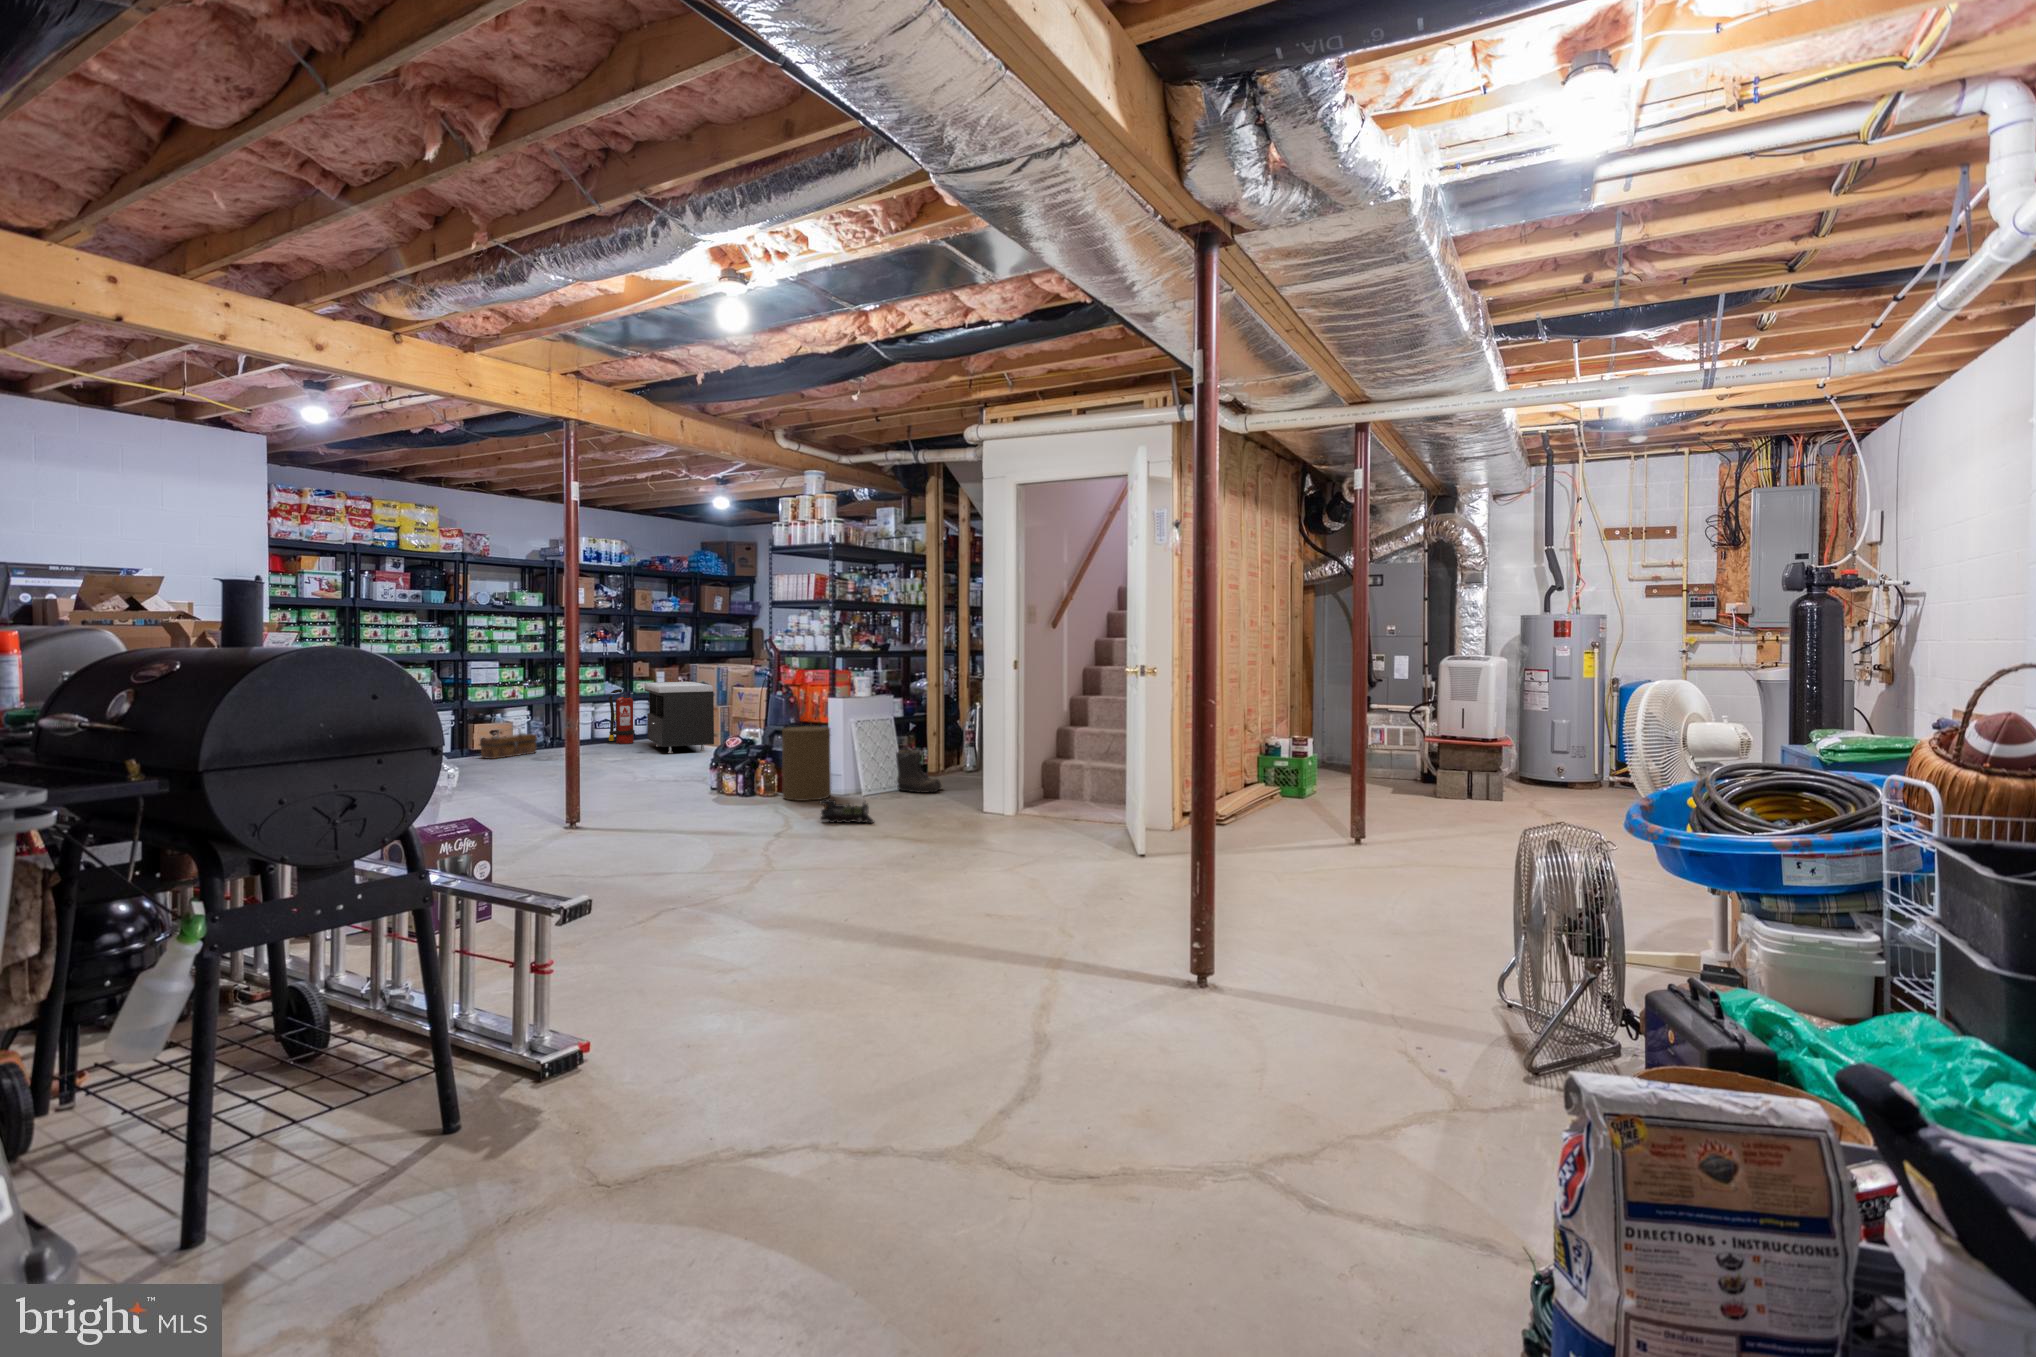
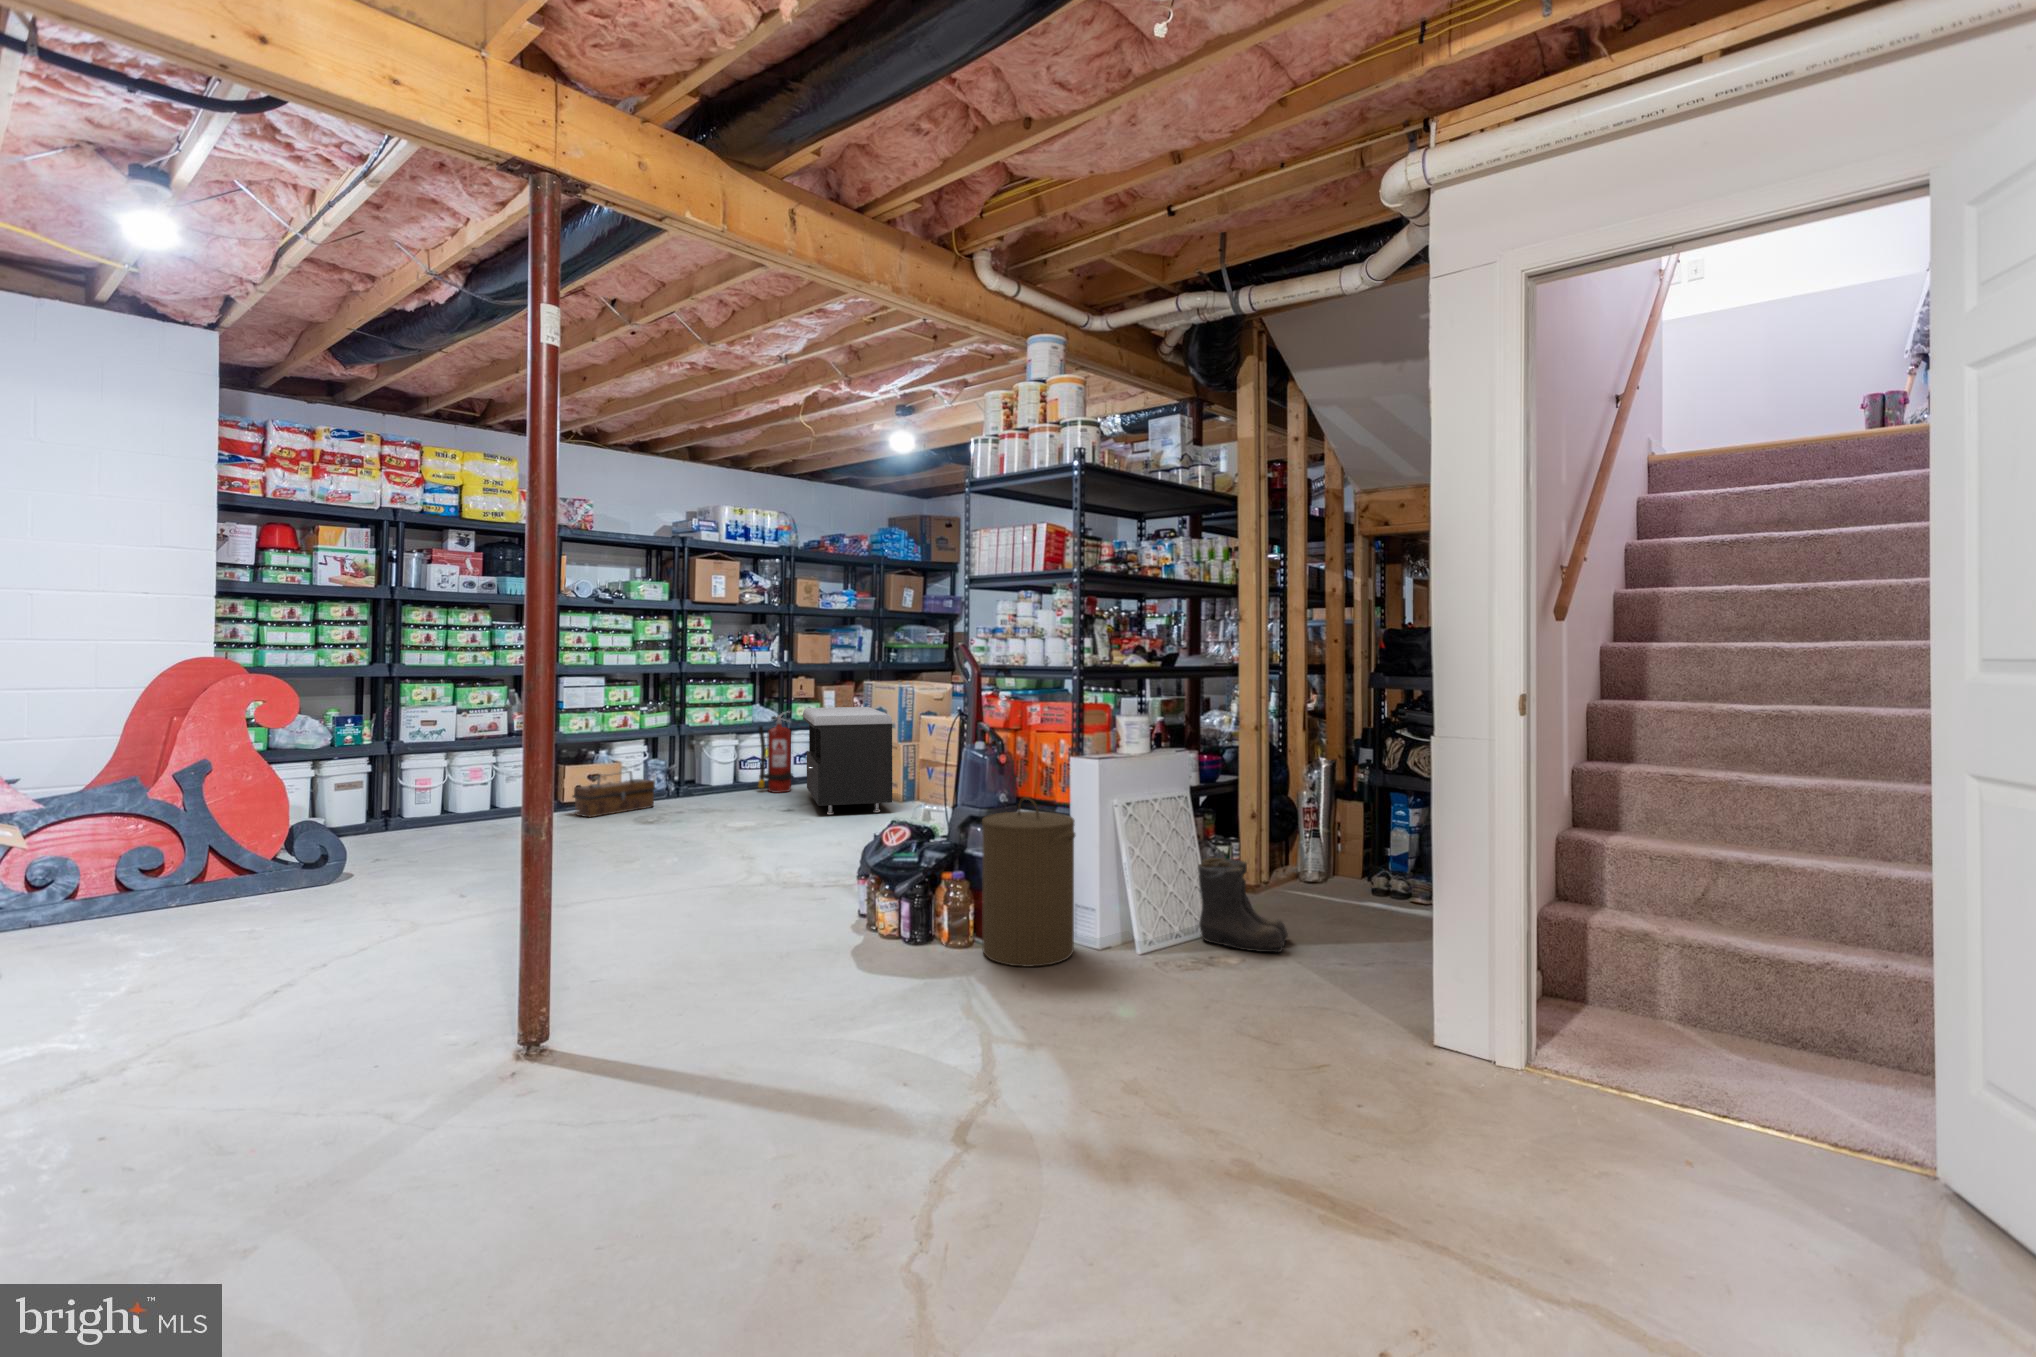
toy train: present [820,796,873,823] -> none [1057,1011,1185,1084]

